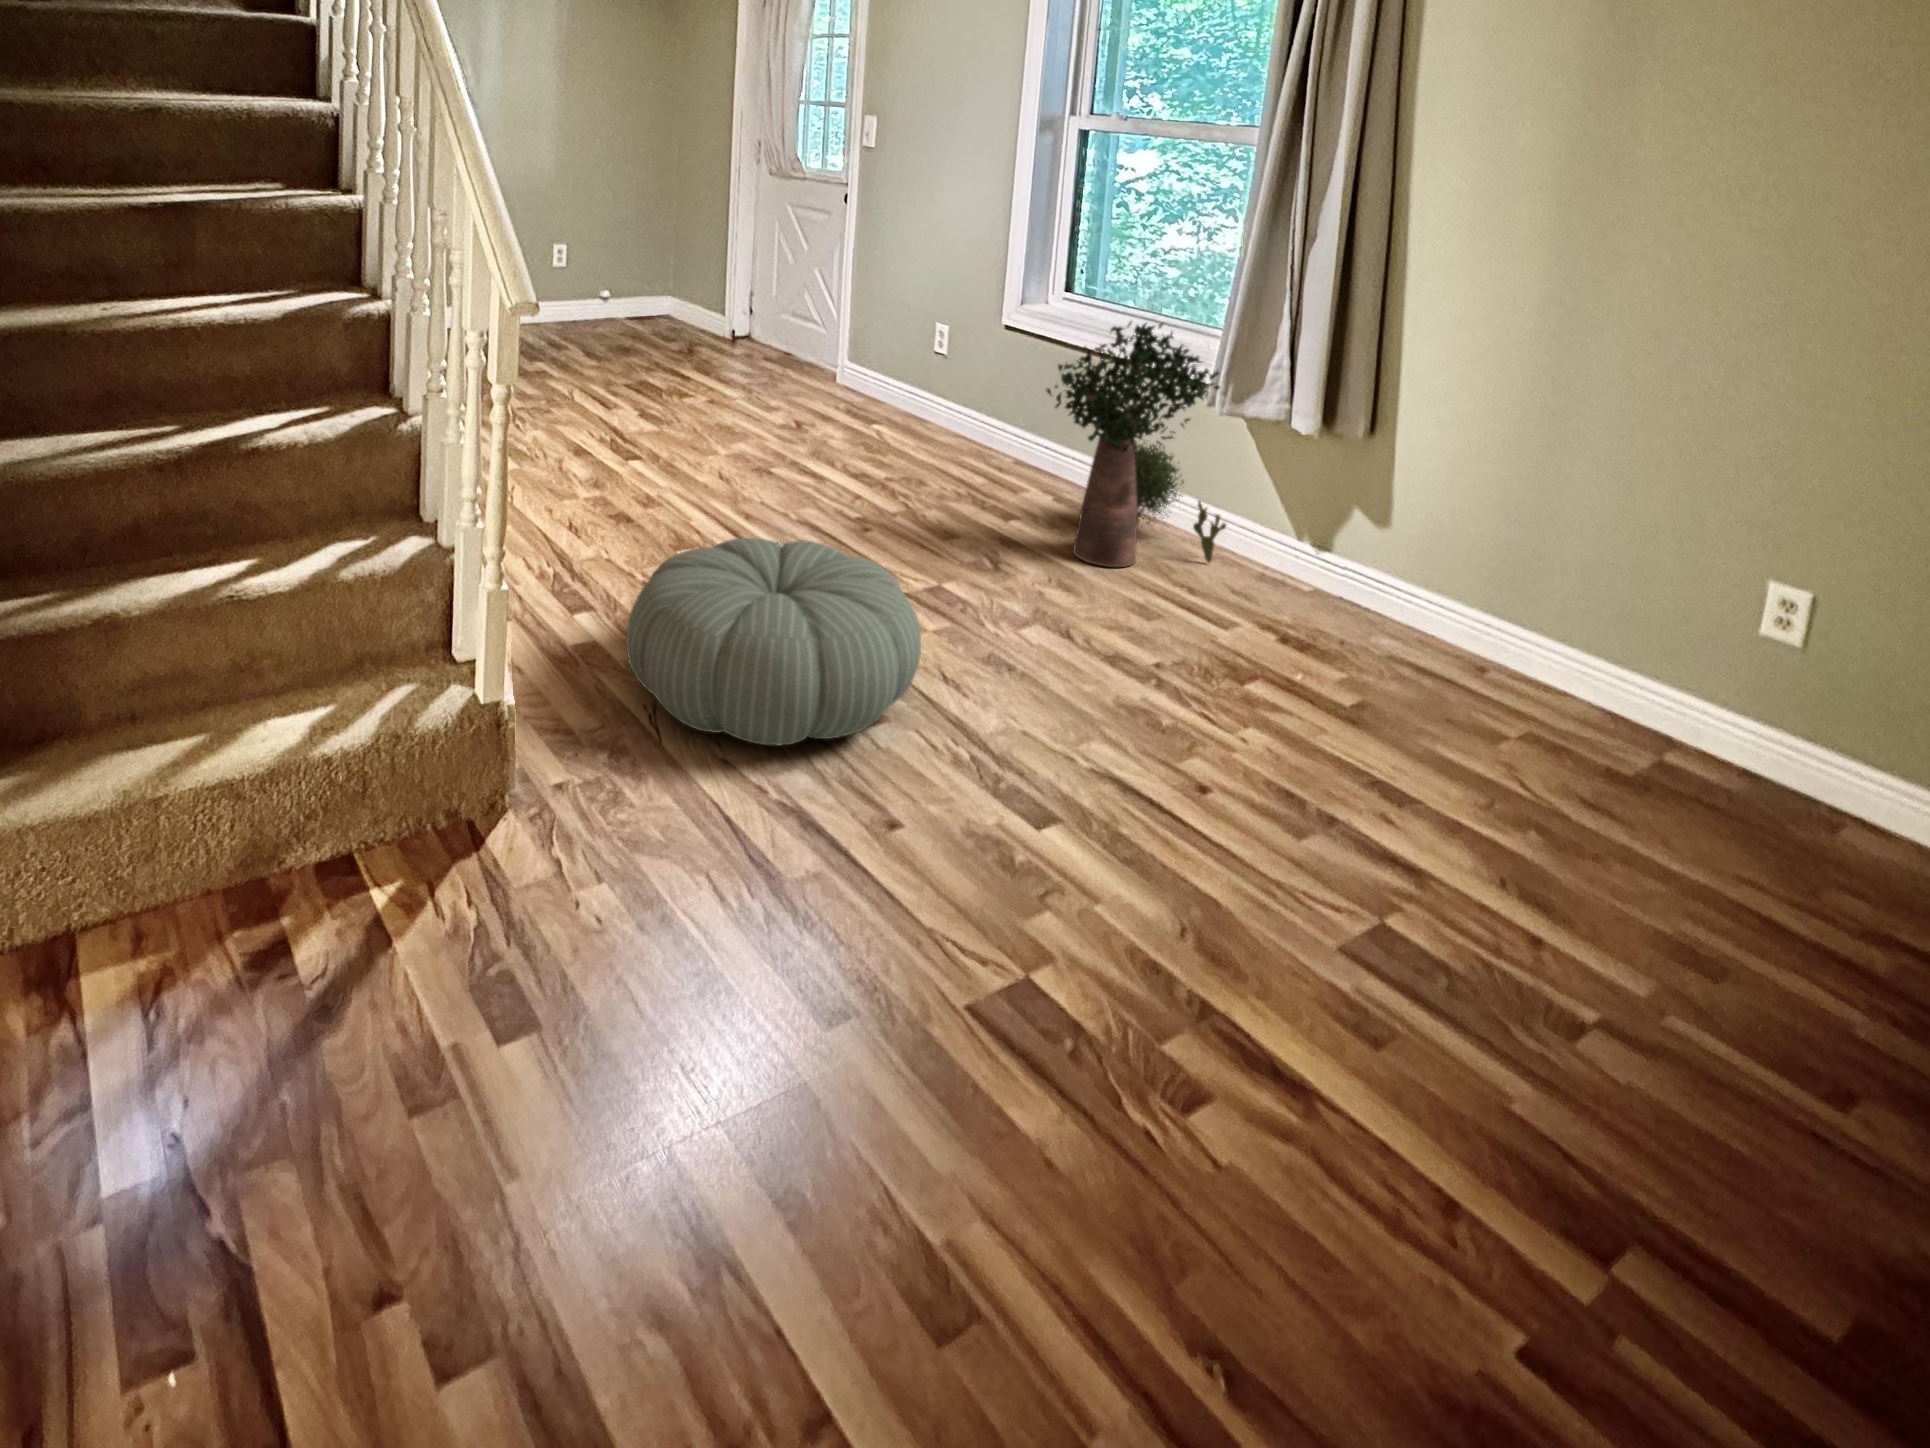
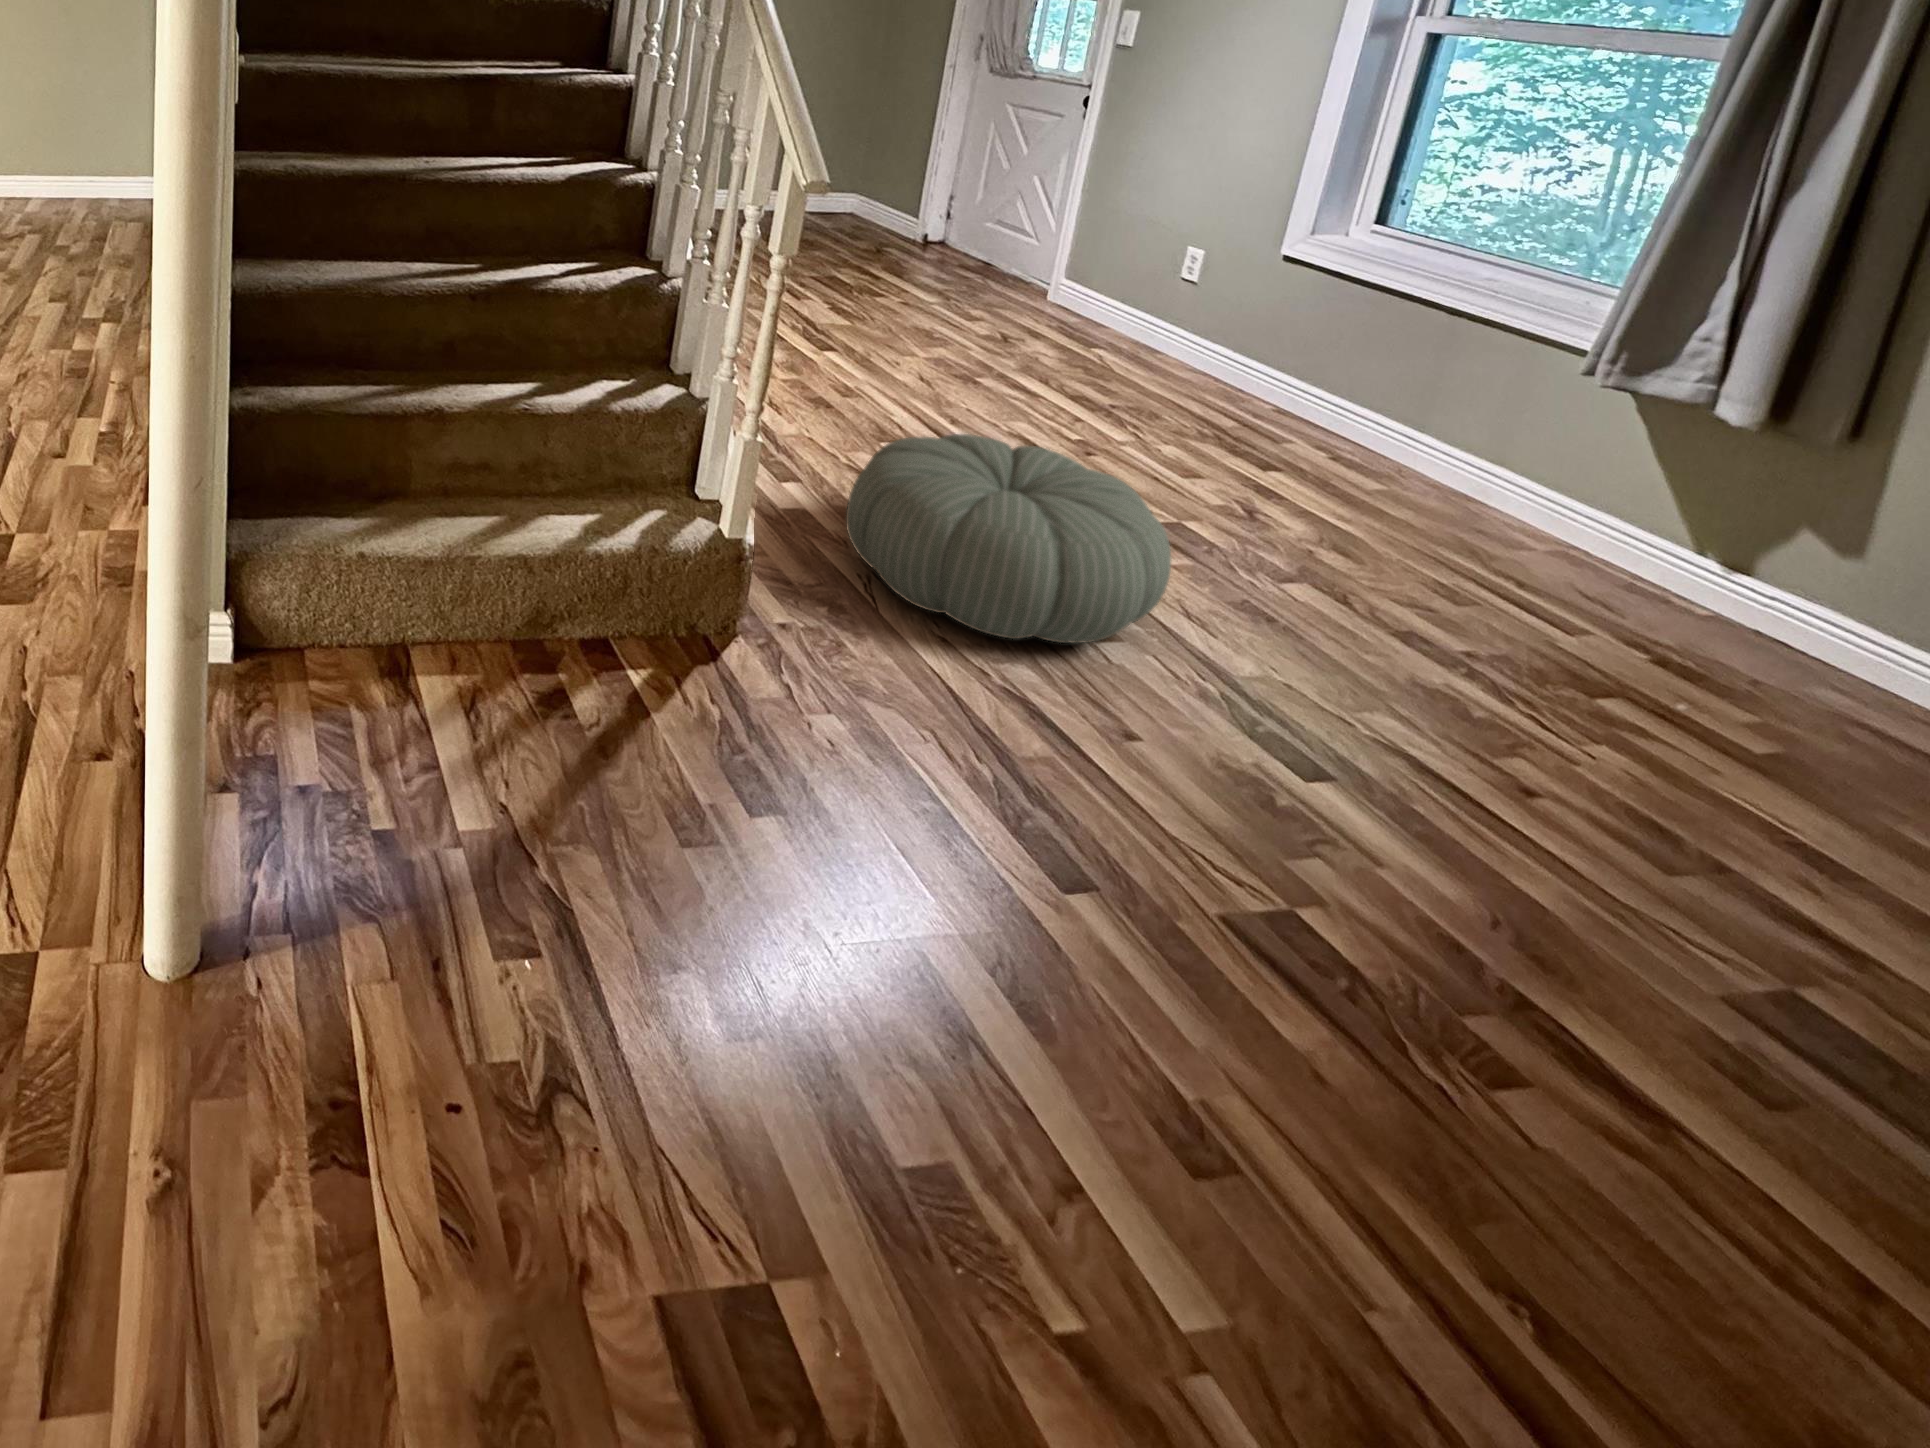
potted plant: present [1047,322,1226,567] -> none [1343,260,1603,555]

